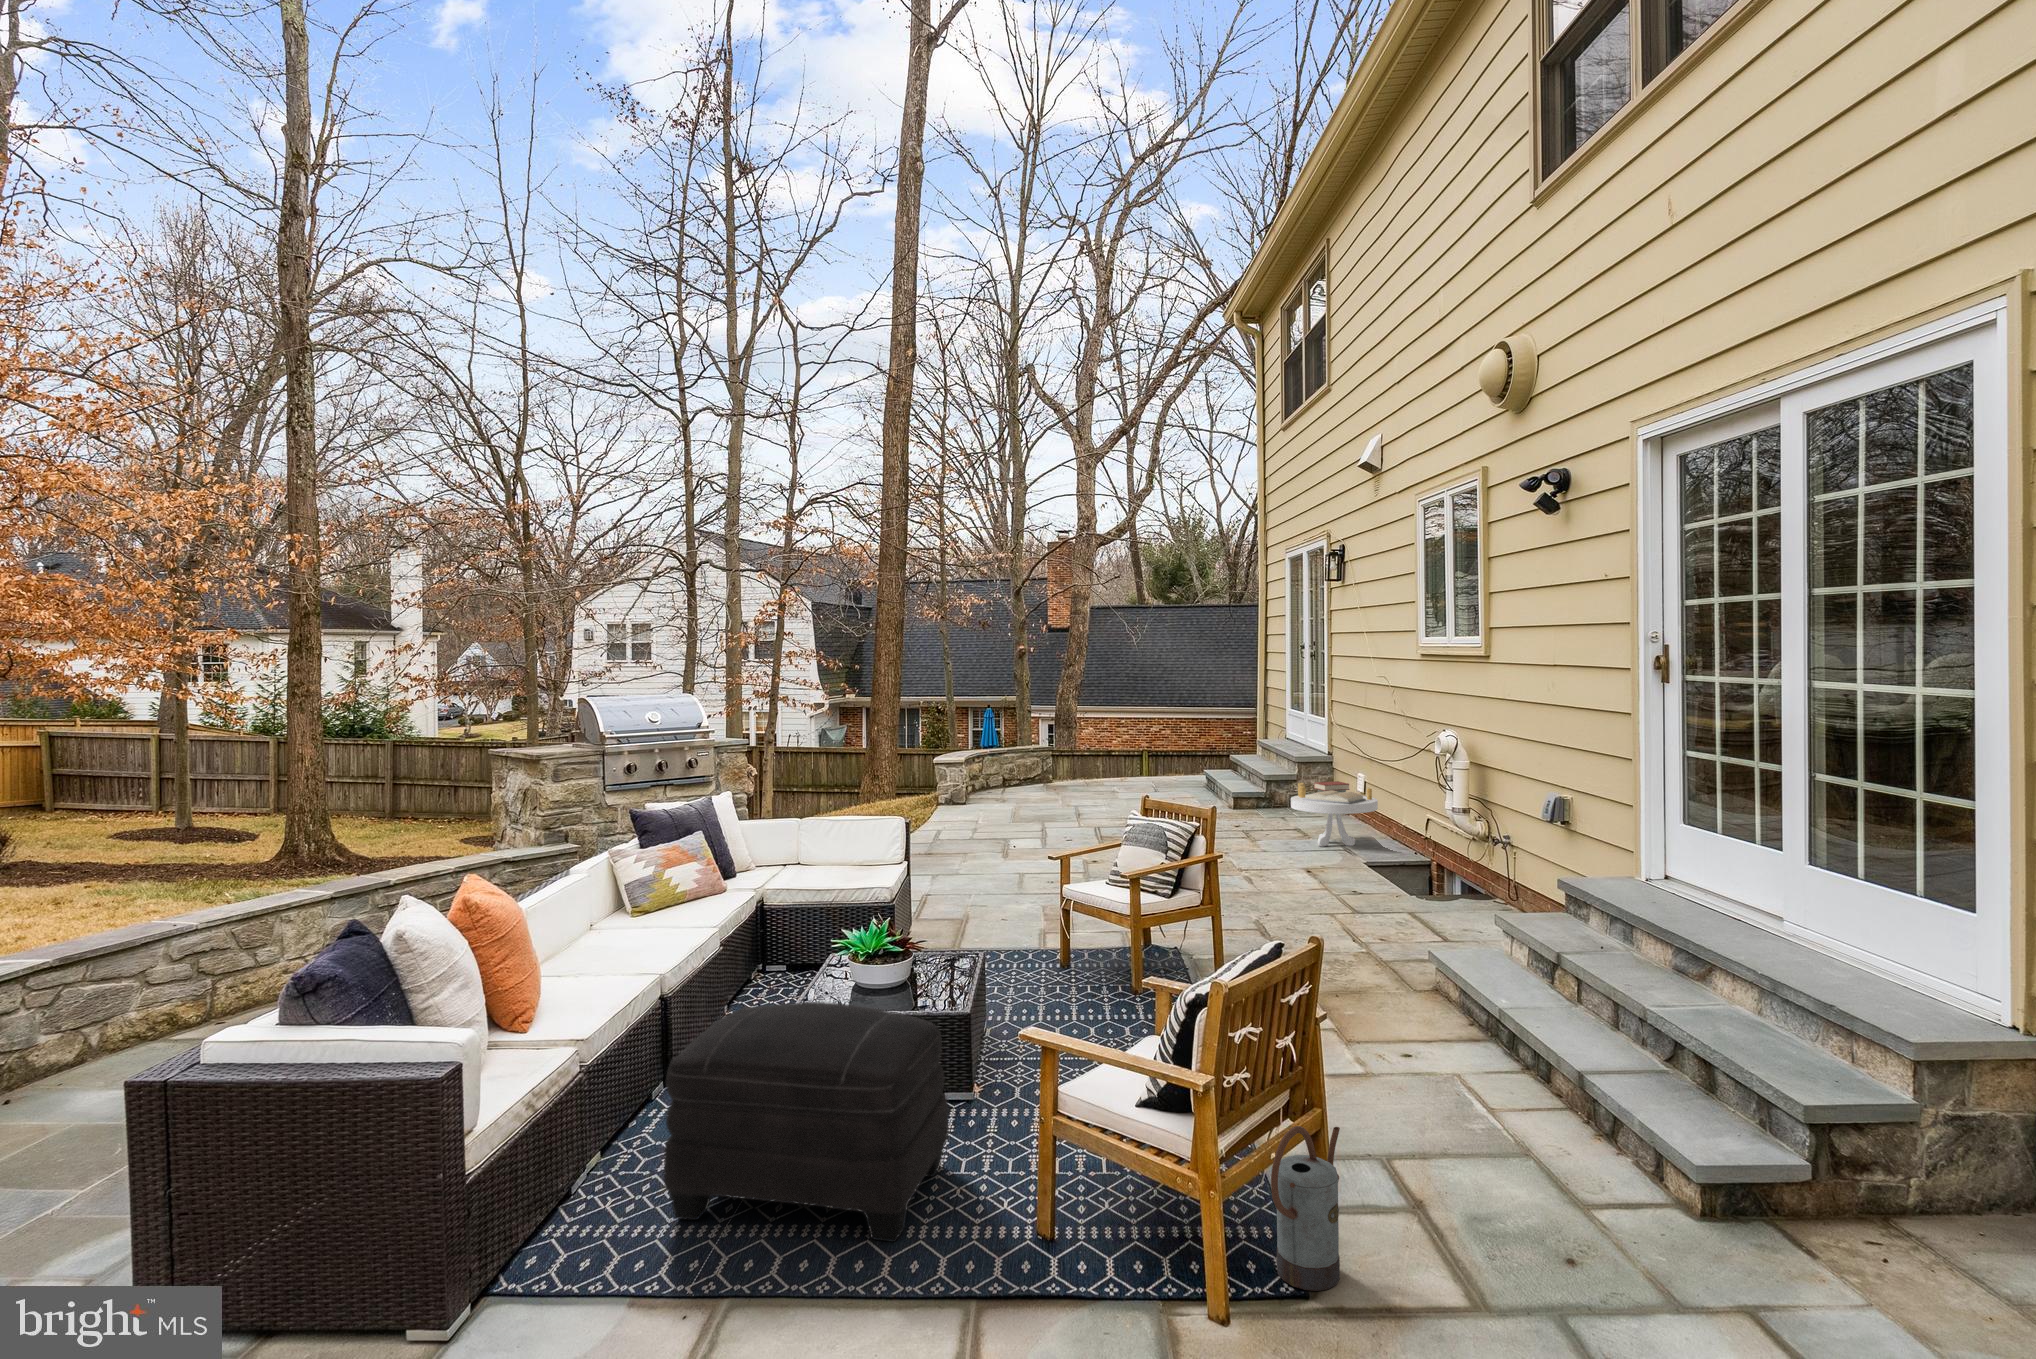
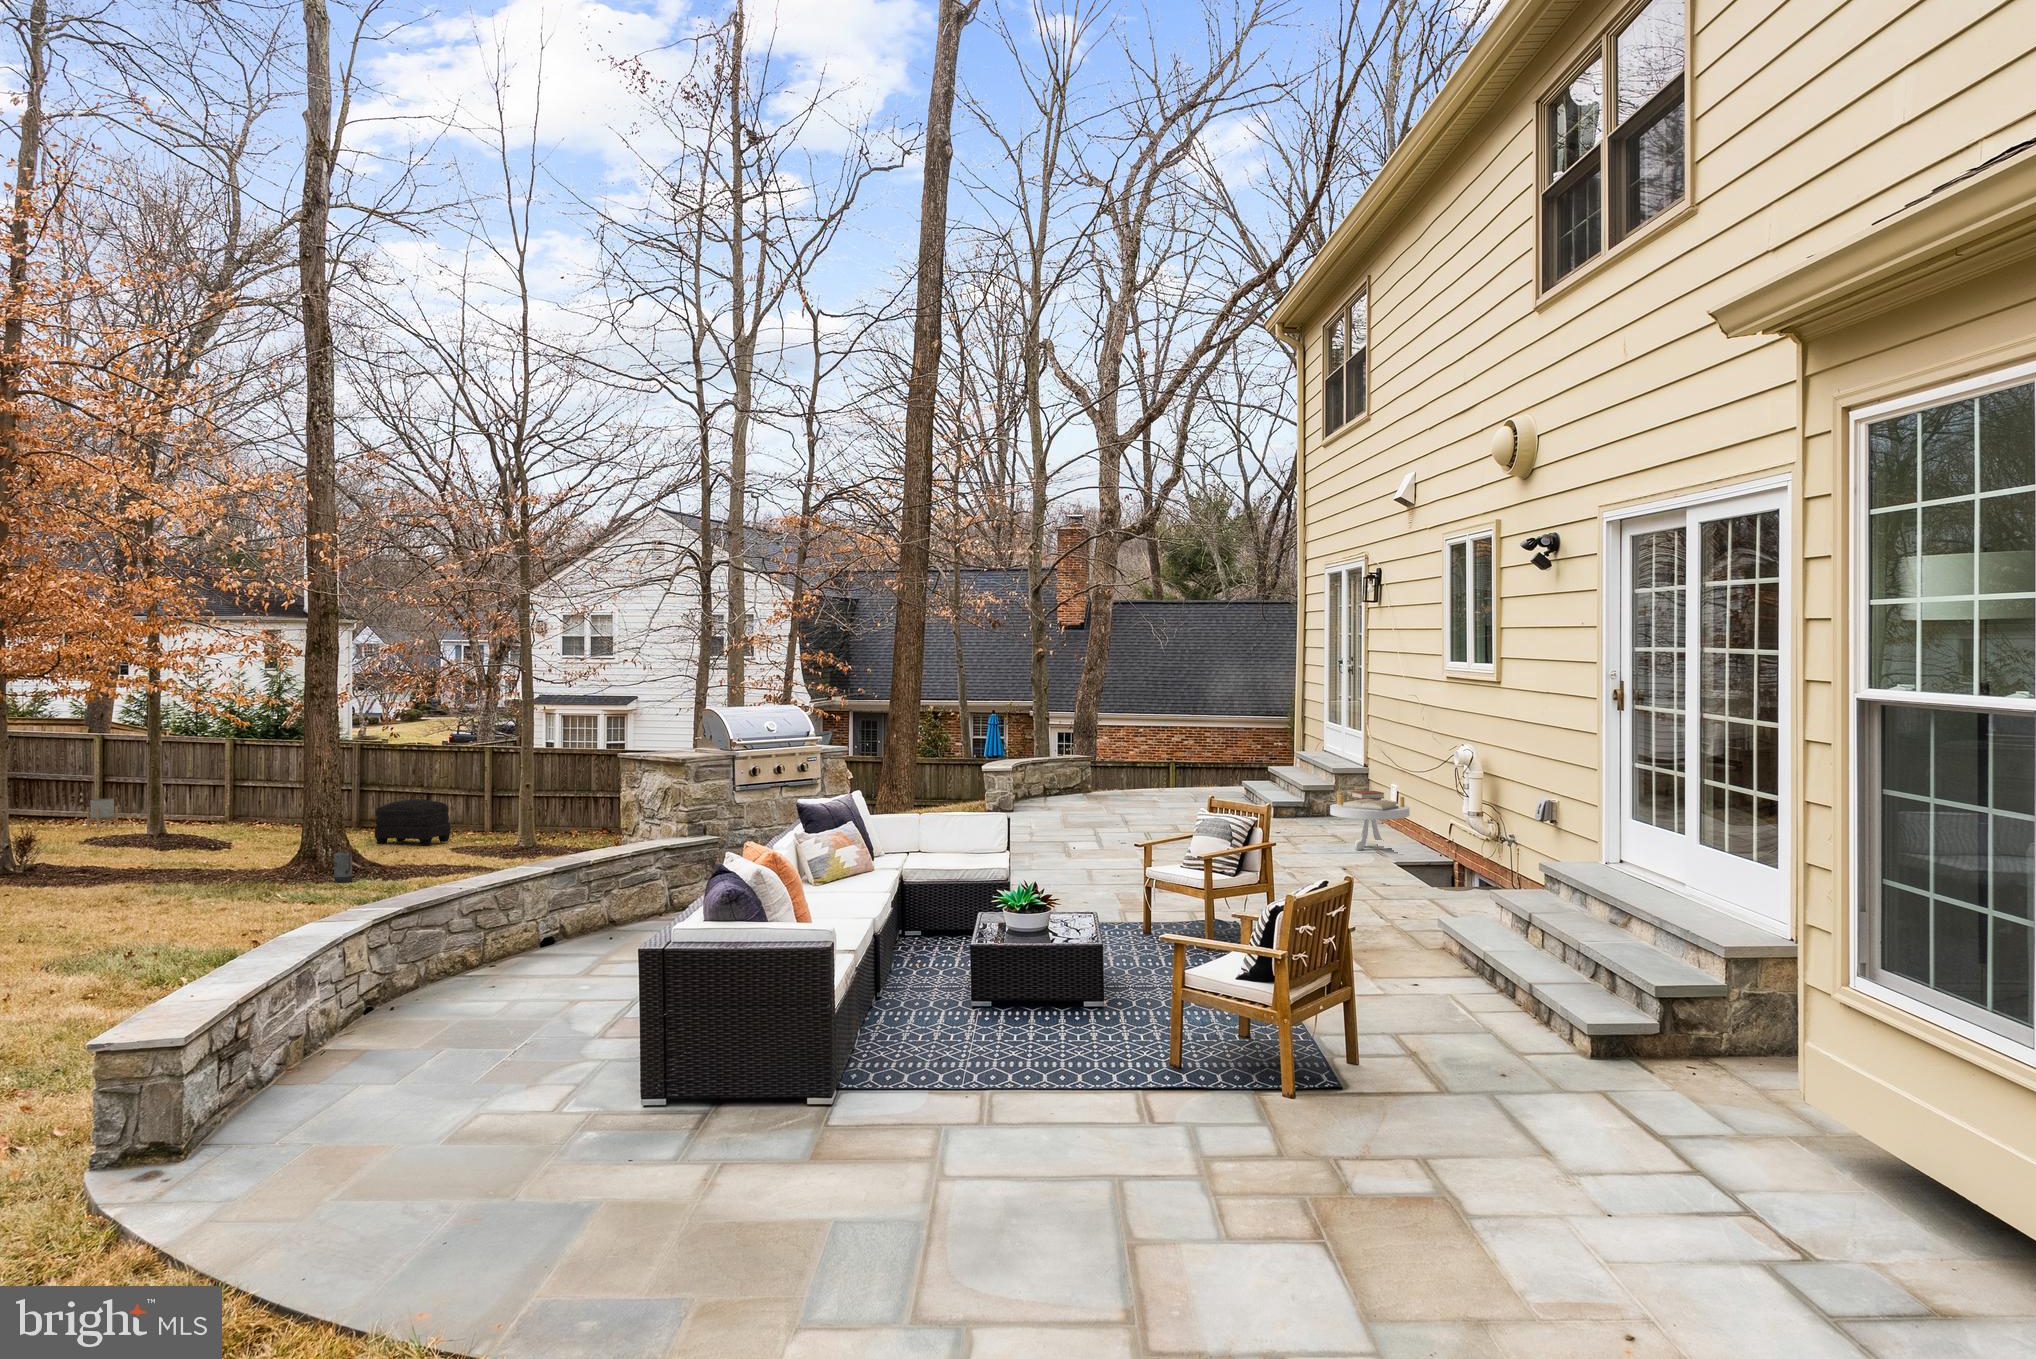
planter: none [116,790,146,819] -> present [87,799,118,829]
ottoman: present [664,1002,949,1242] -> present [375,799,451,846]
watering can: present [1271,1126,1340,1291] -> present [334,840,352,883]

